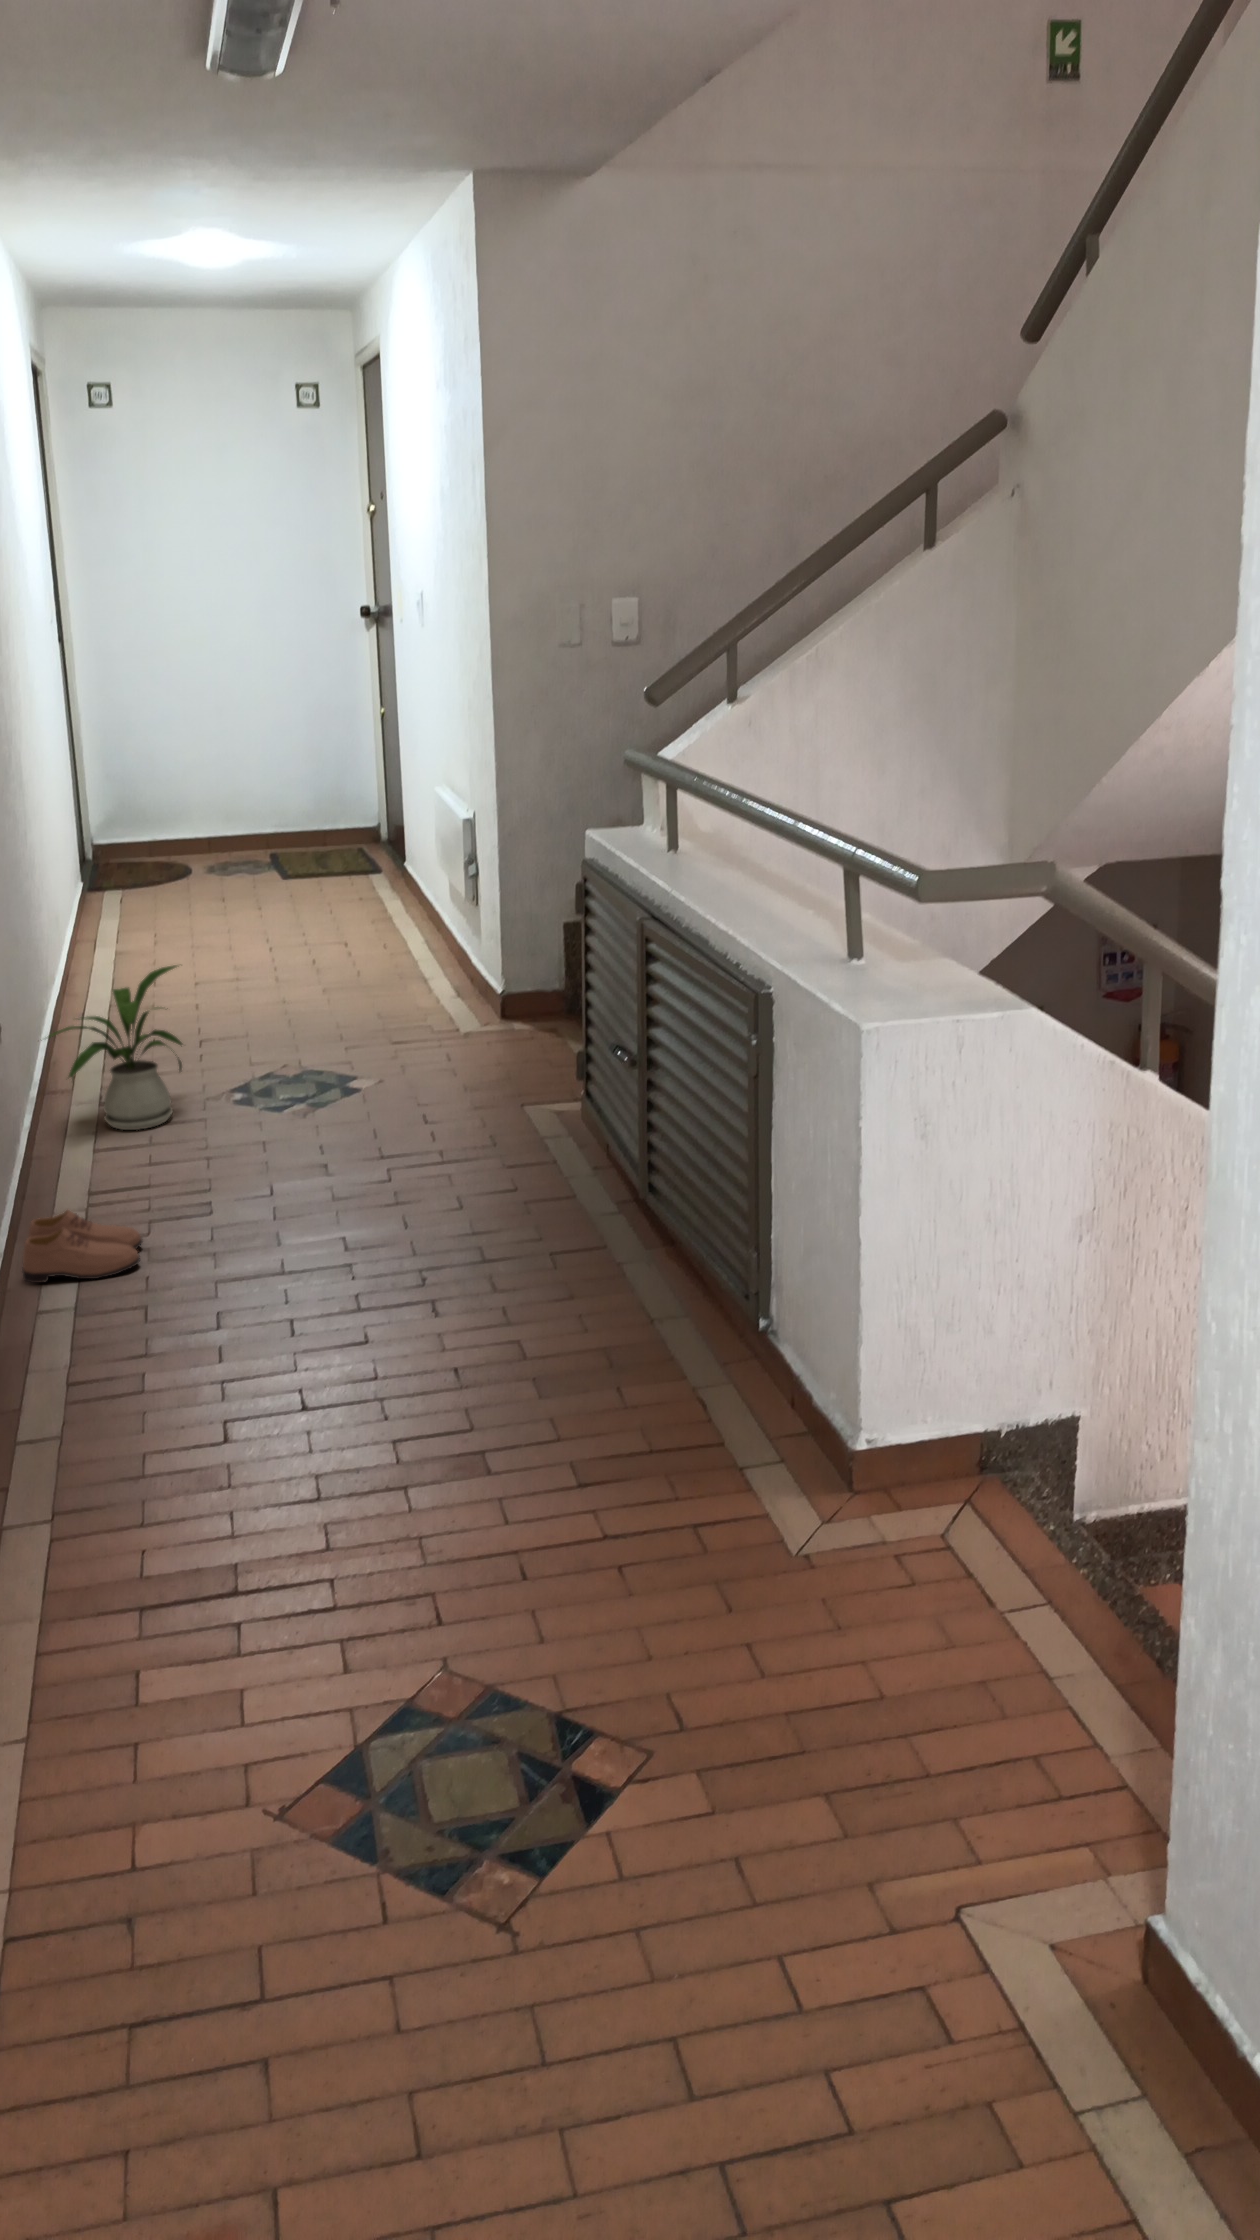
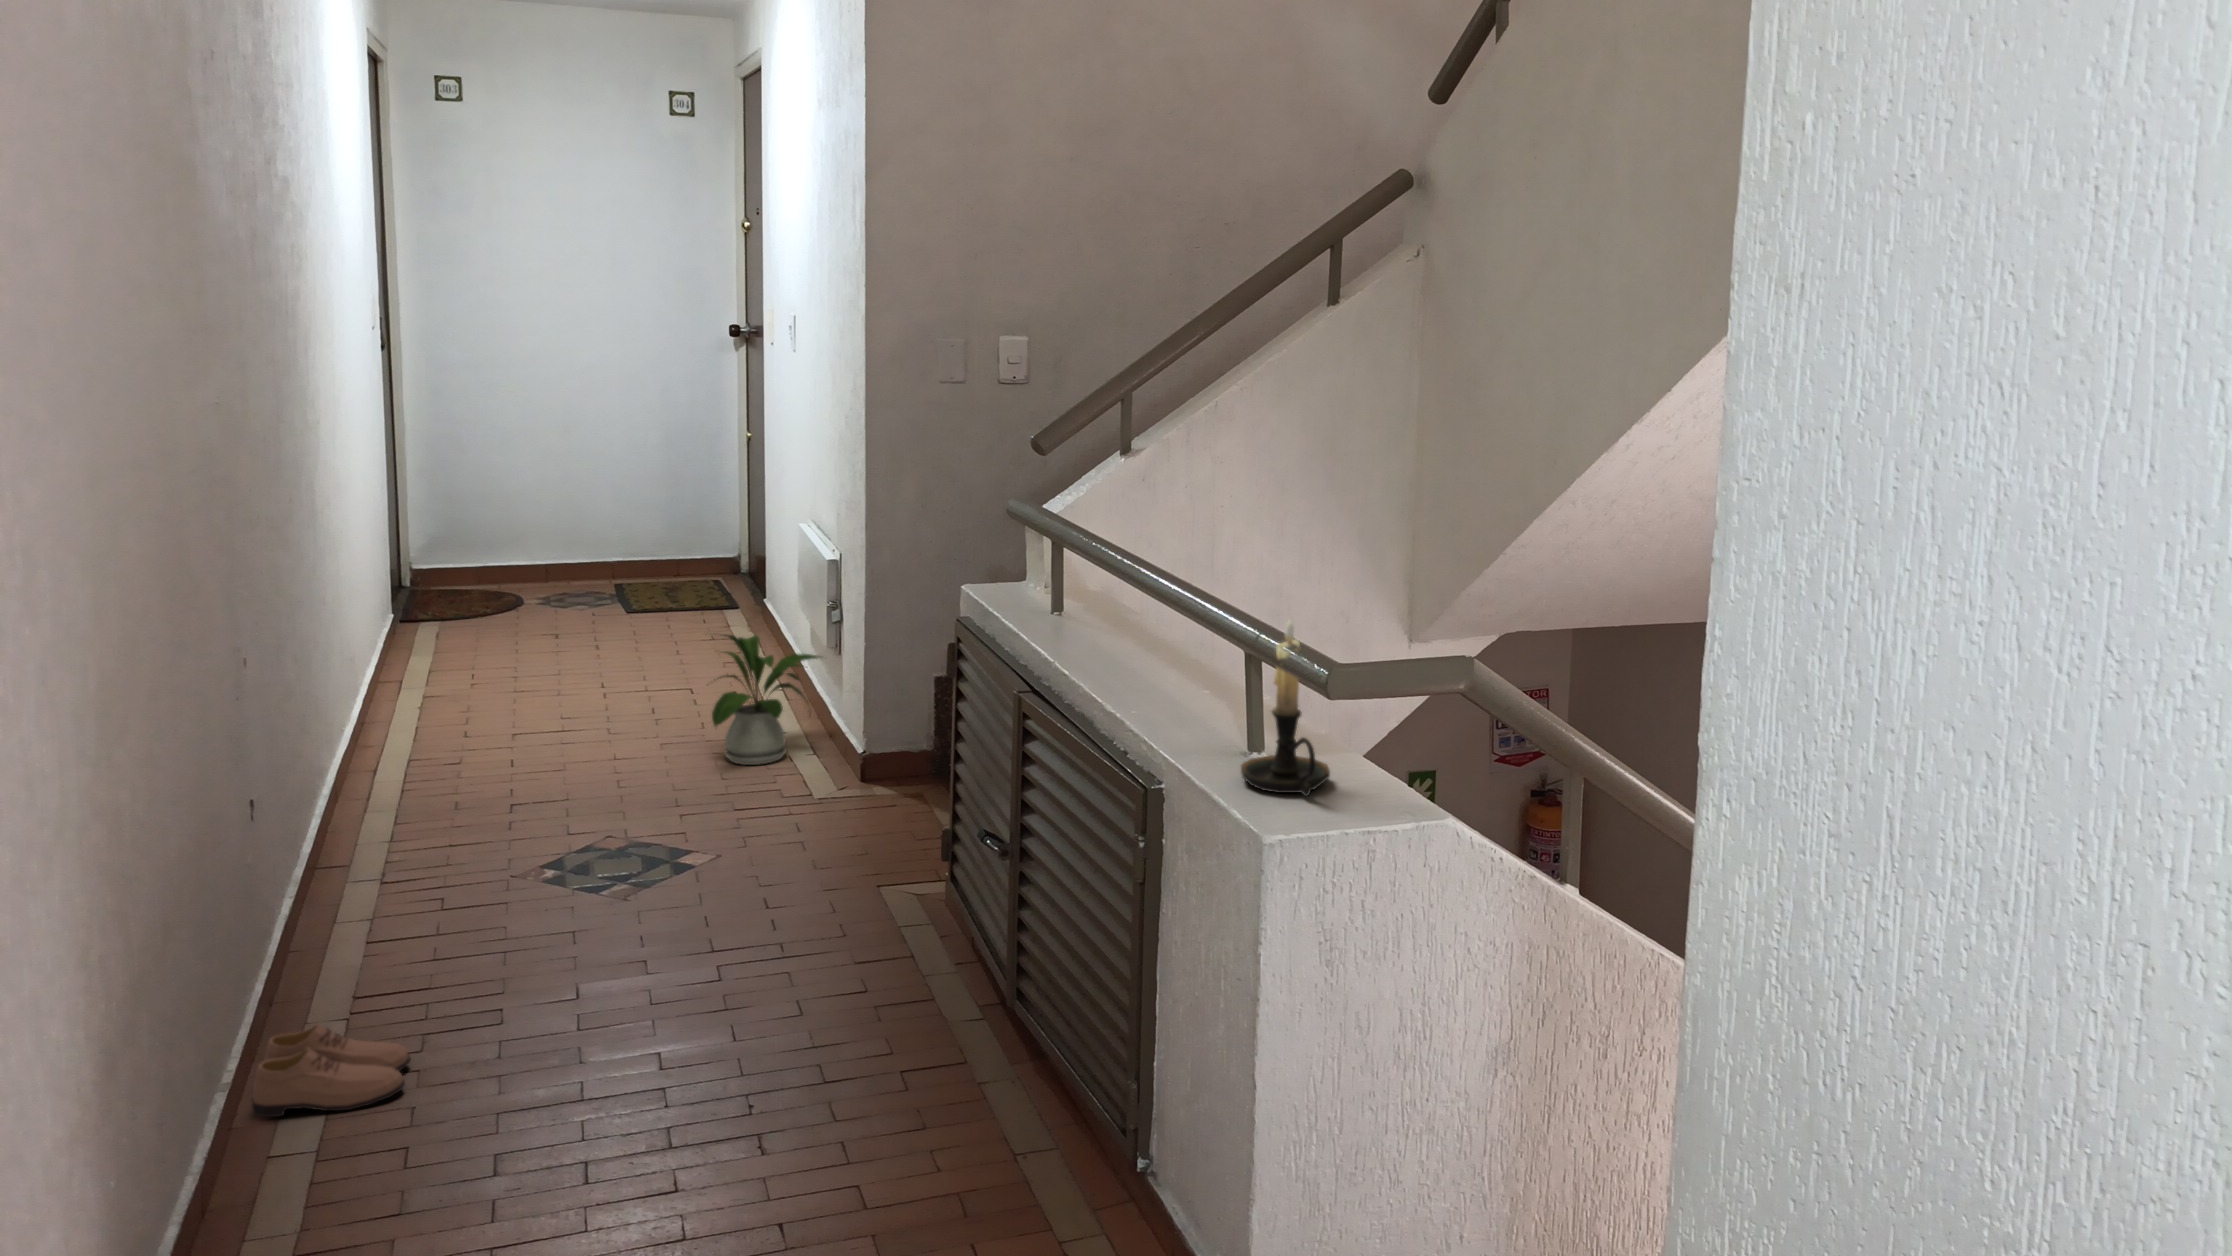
candle holder: none [839,833,919,992] -> present [1241,620,1330,796]
house plant: present [48,965,182,1130] -> present [712,633,820,765]

